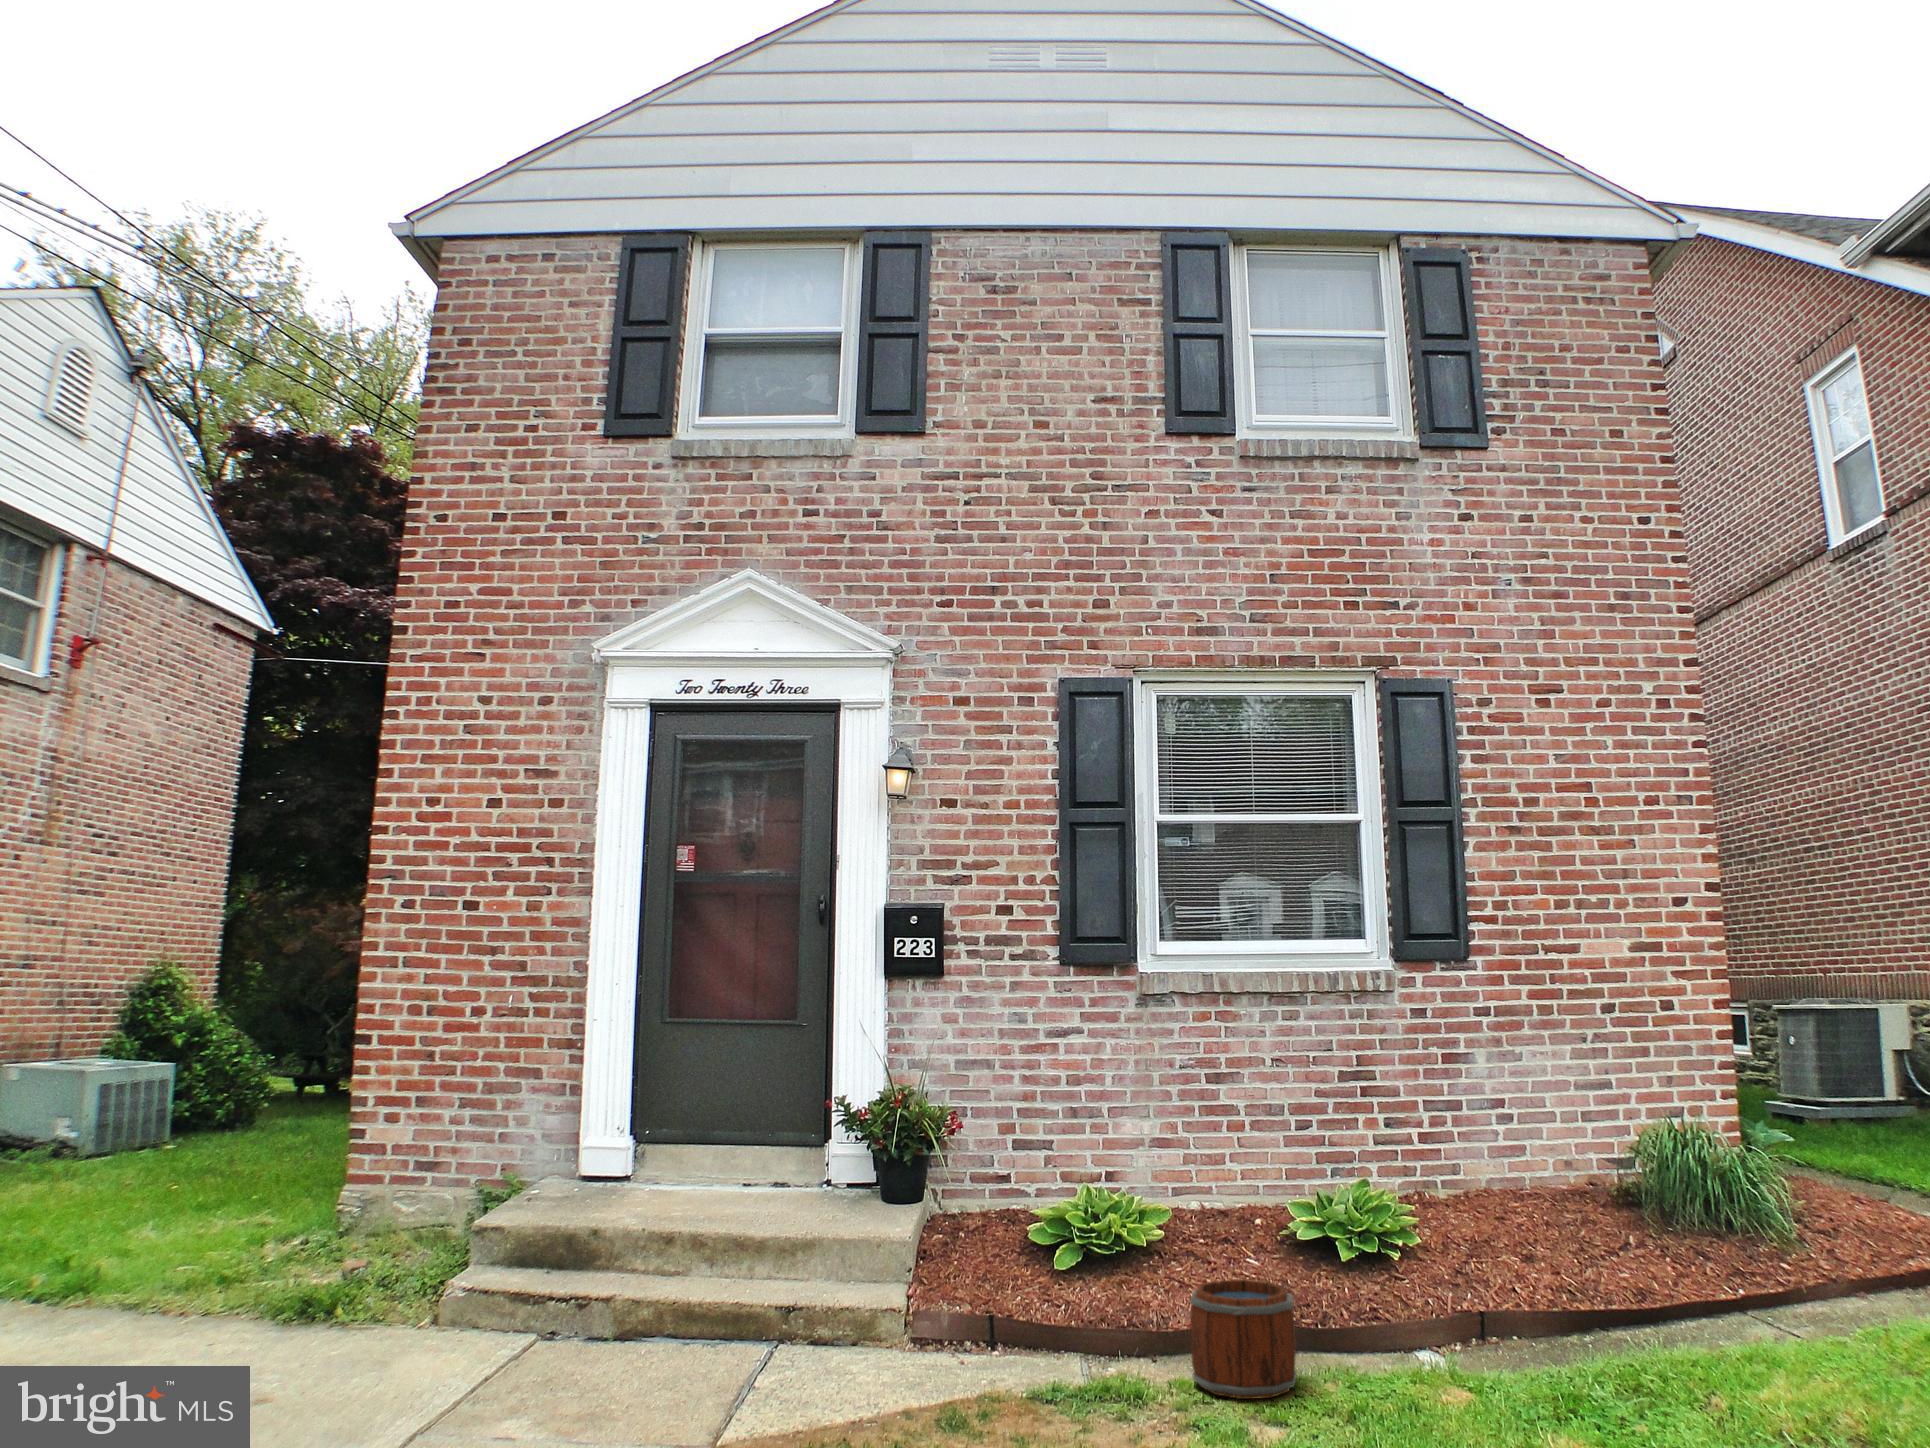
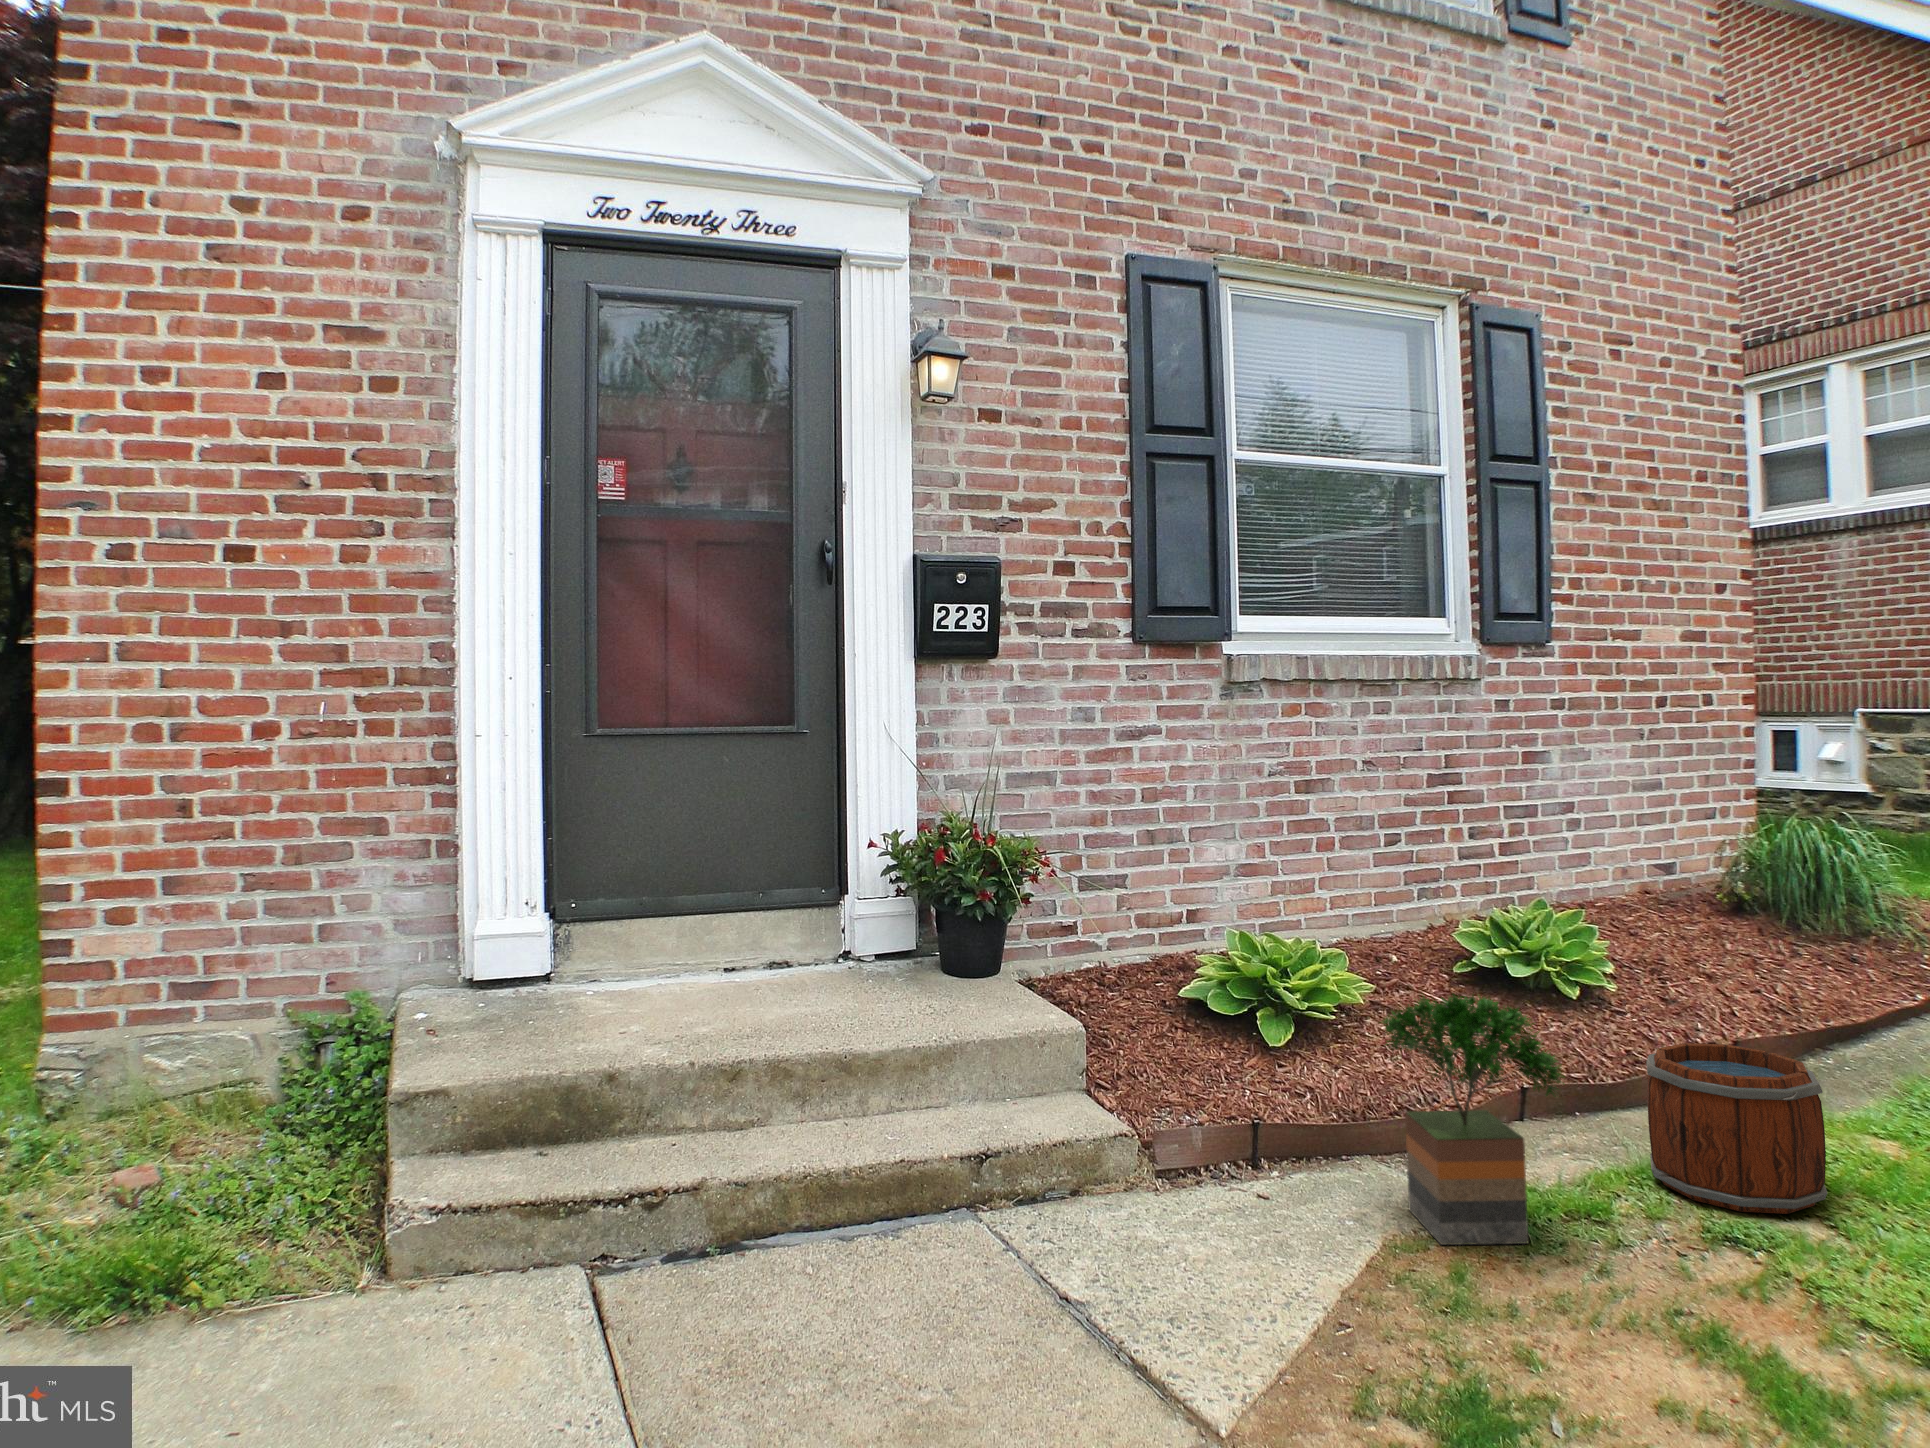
potted tree: none [984,1219,1080,1391] -> present [1383,995,1564,1245]

